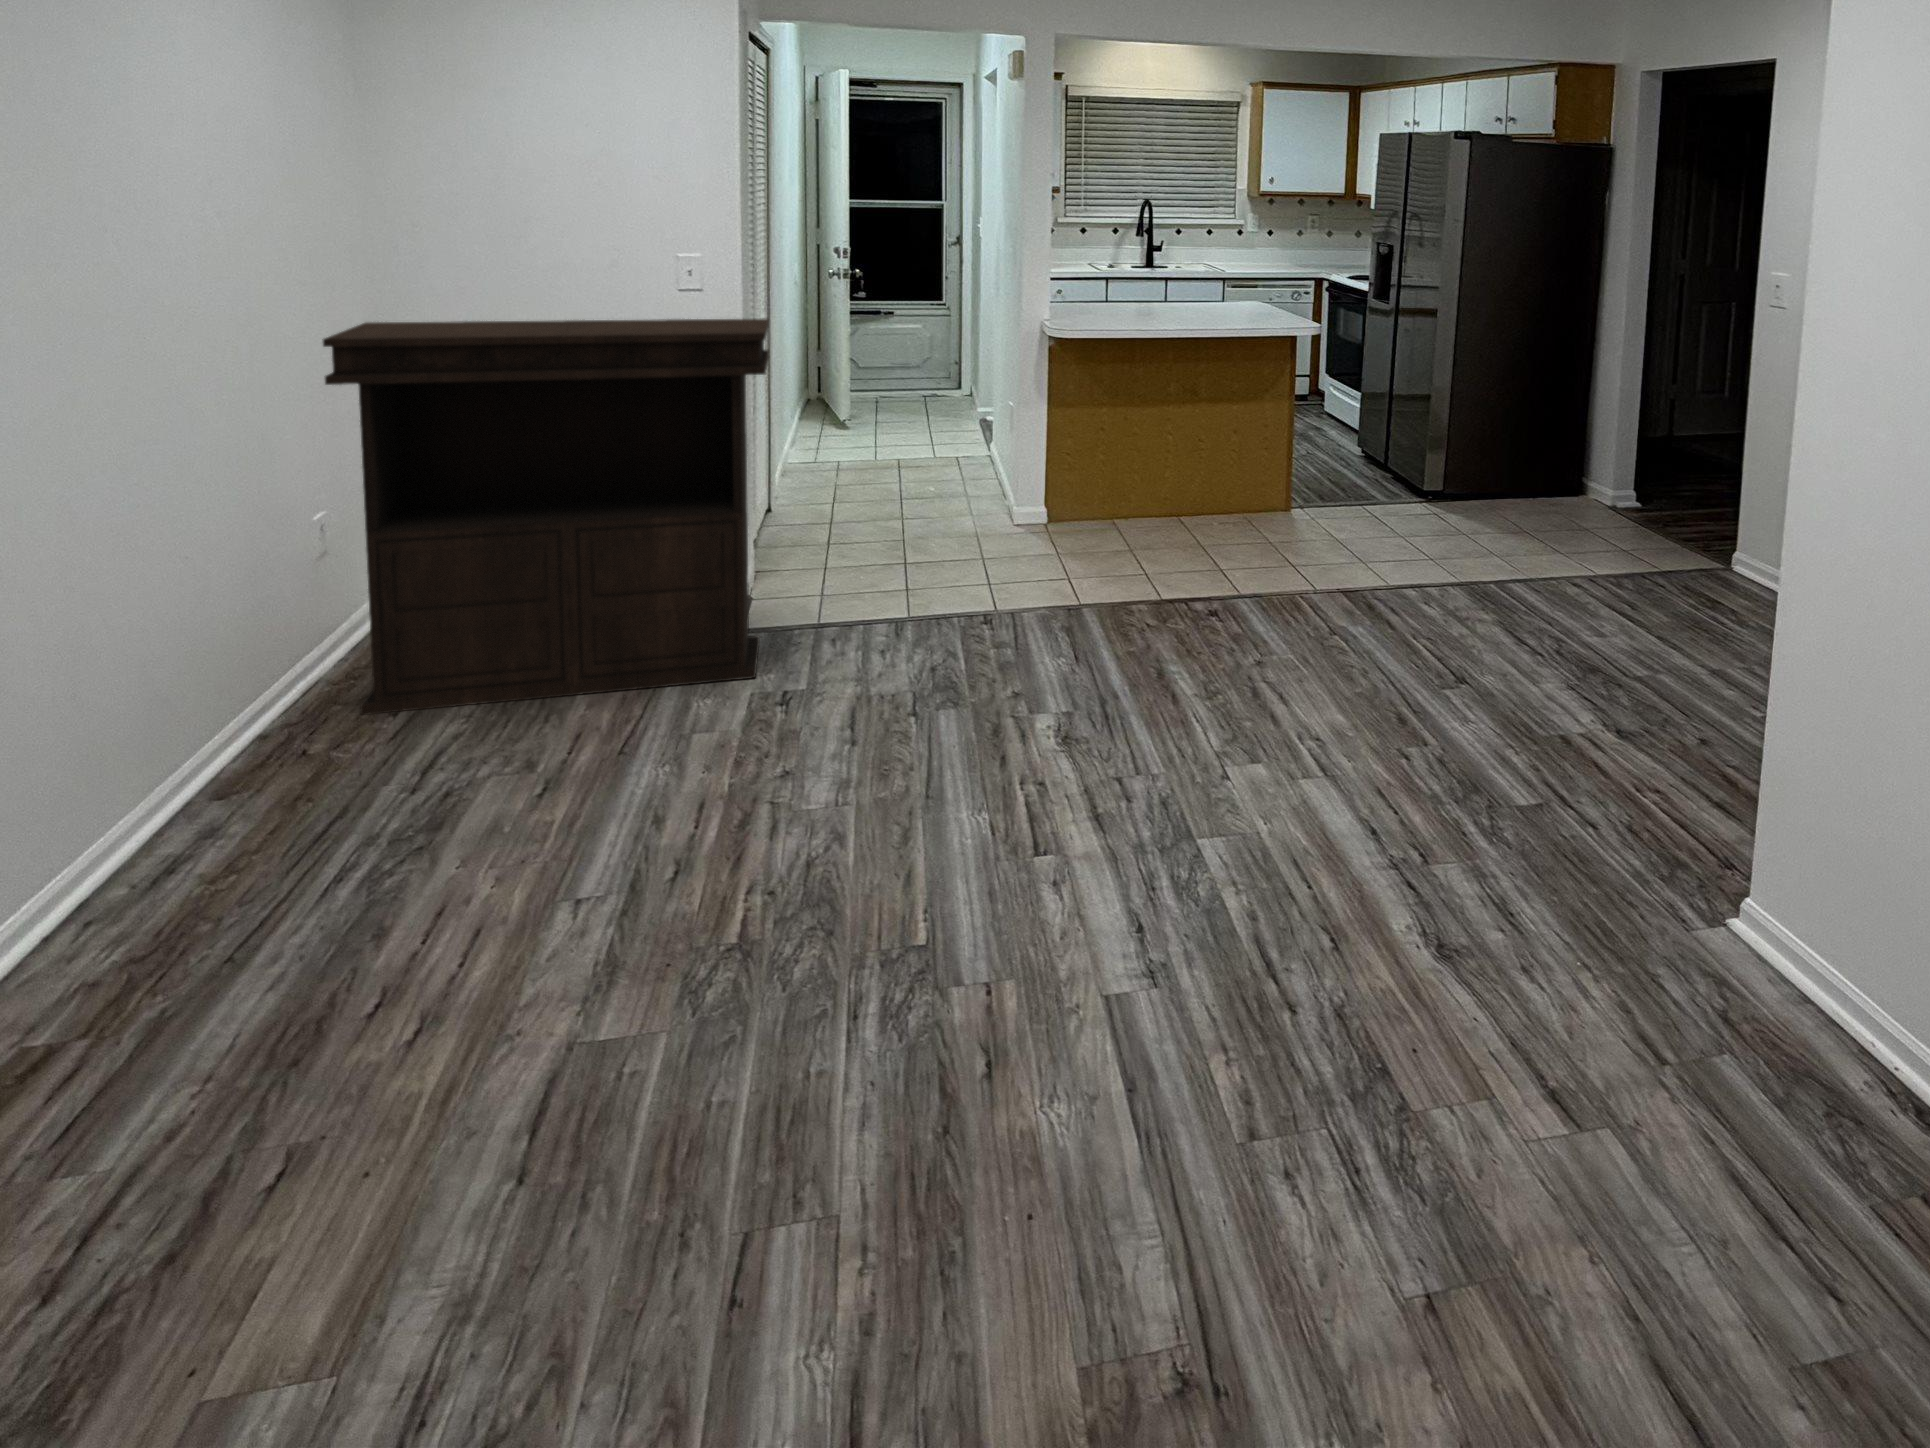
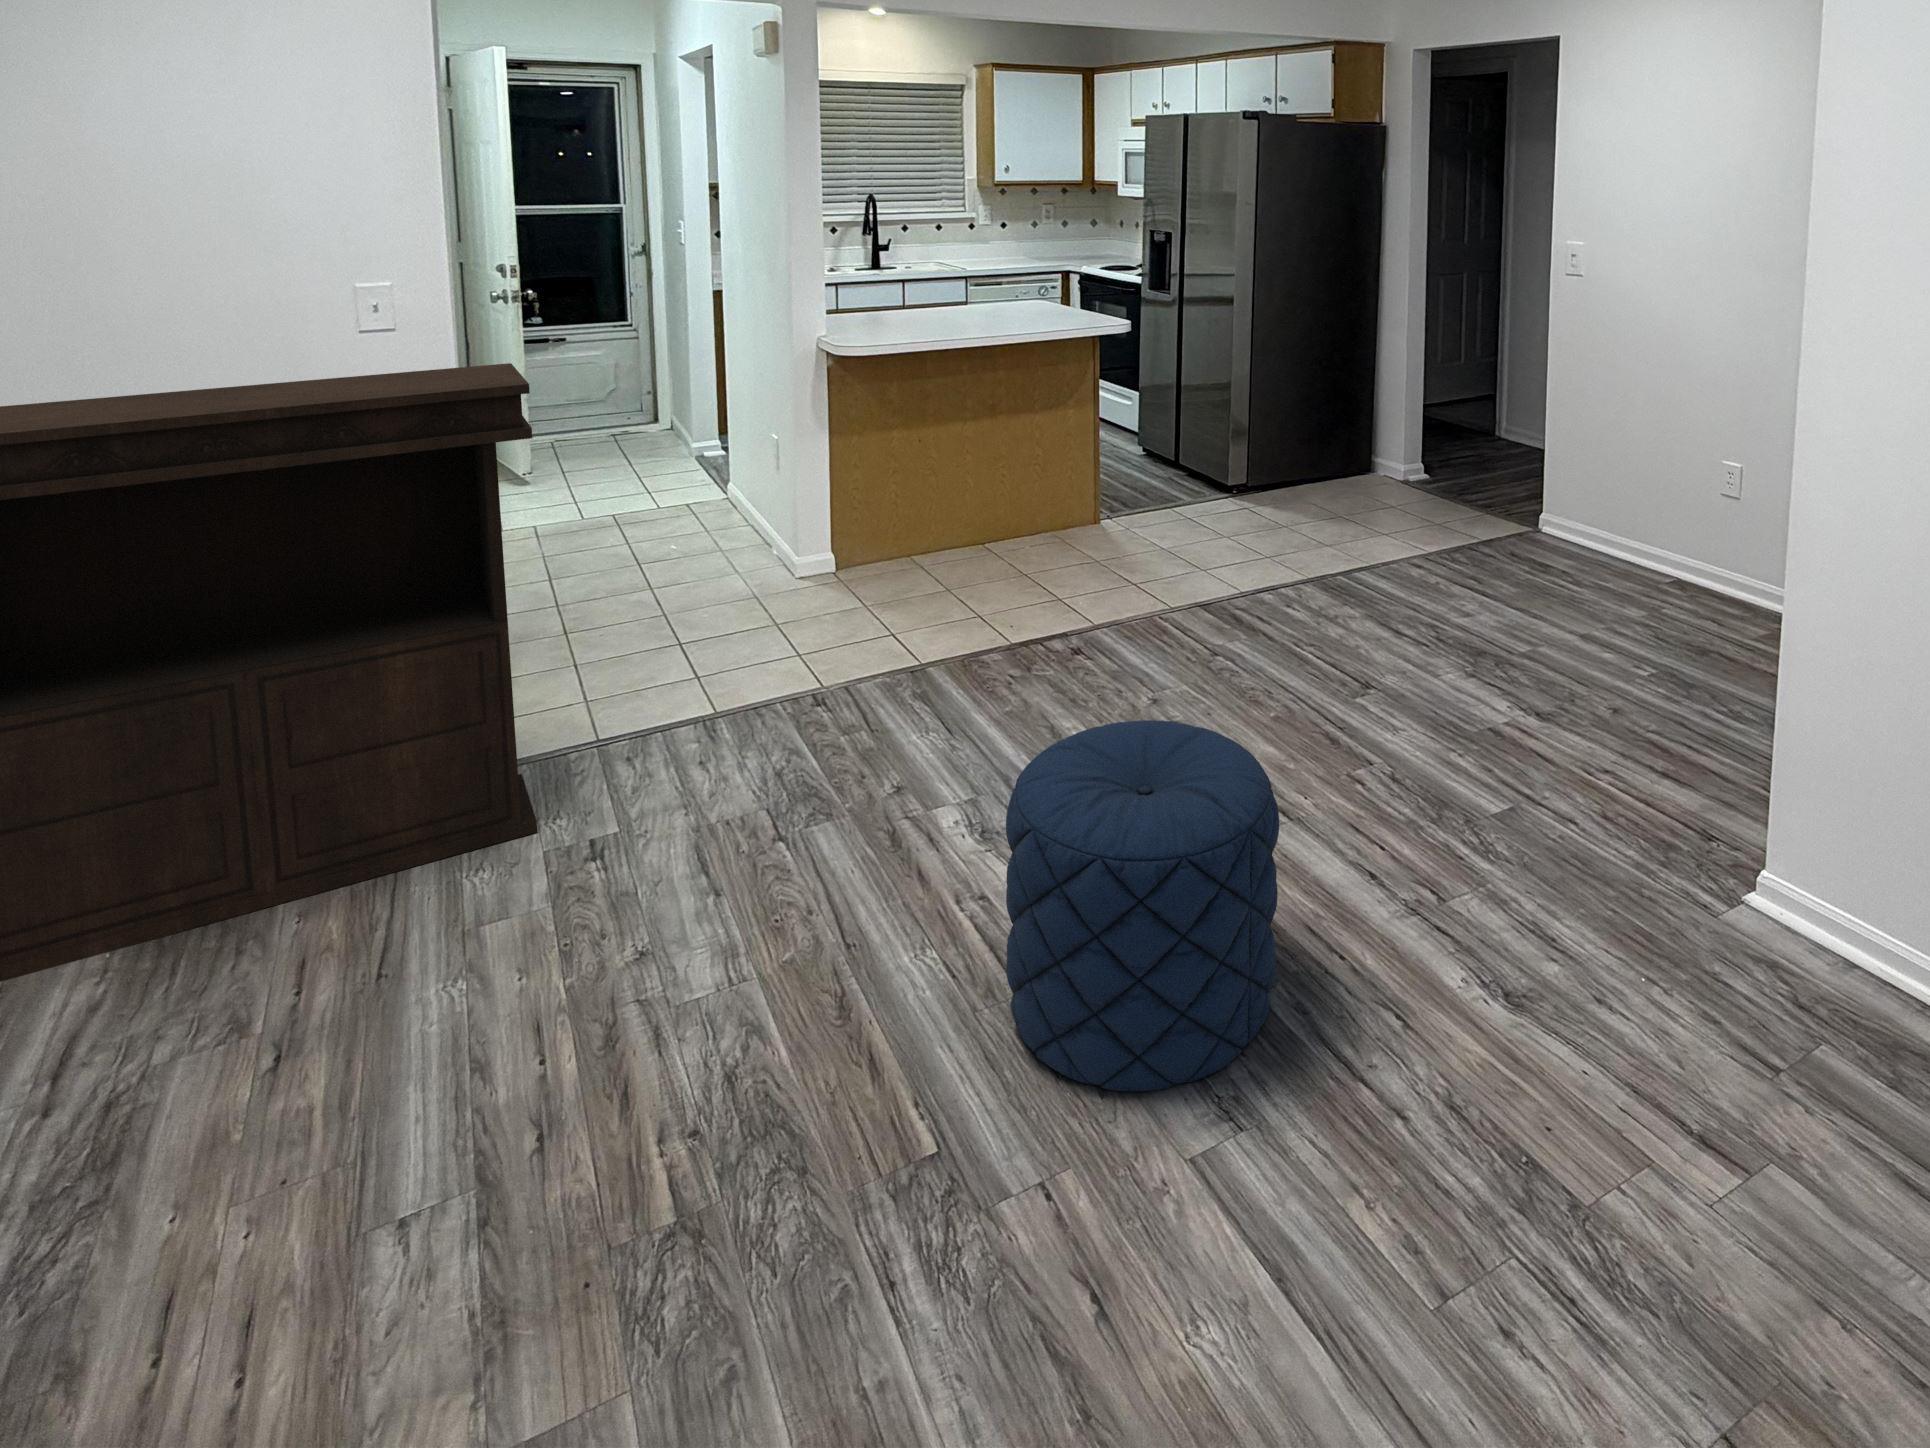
pouf: none [1017,649,1246,945] -> present [1006,720,1279,1091]

